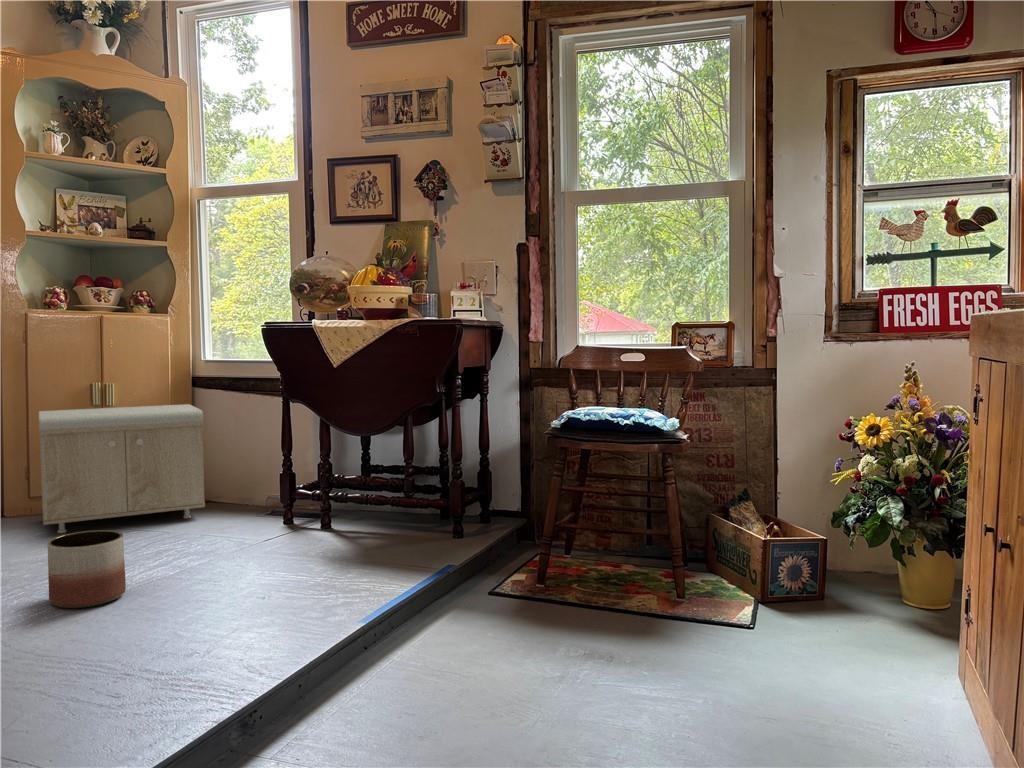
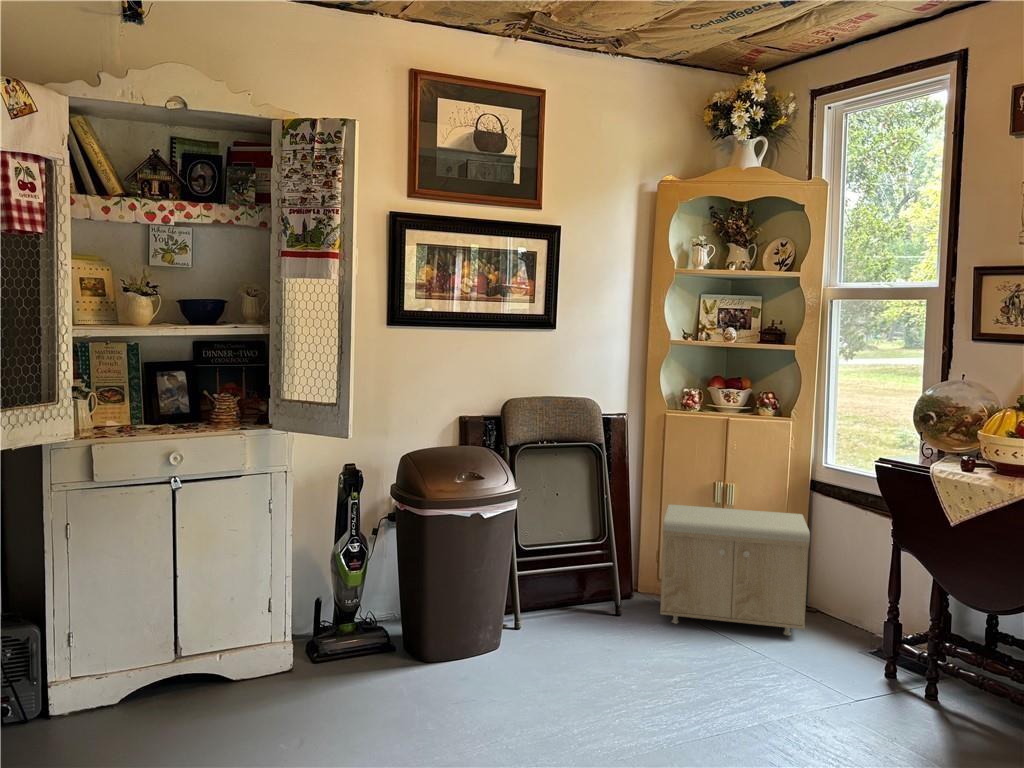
planter: present [48,530,126,608] -> none [643,657,707,736]

